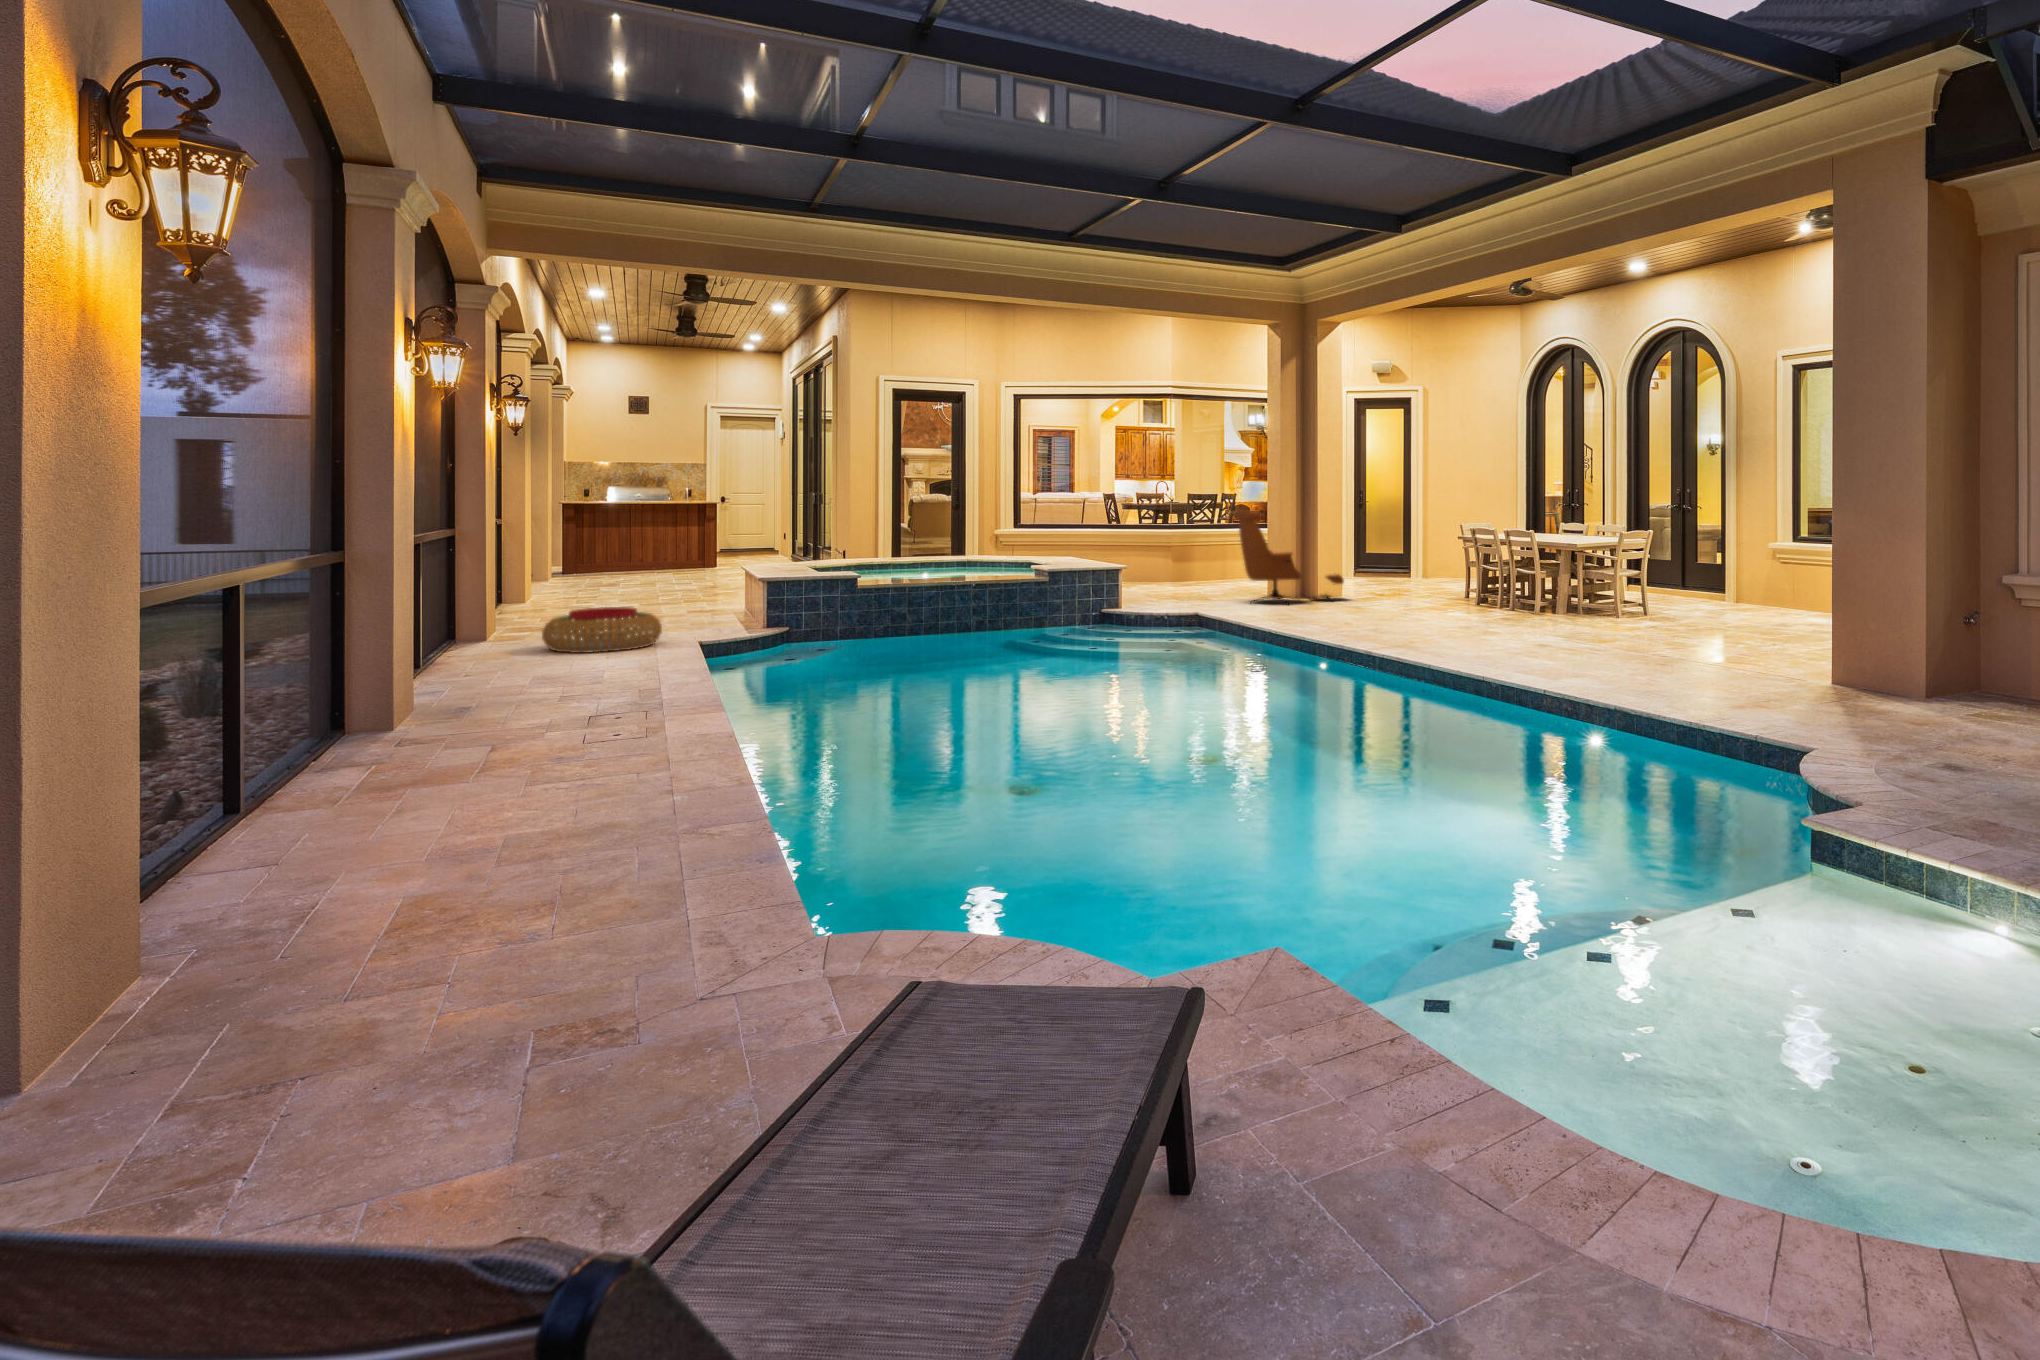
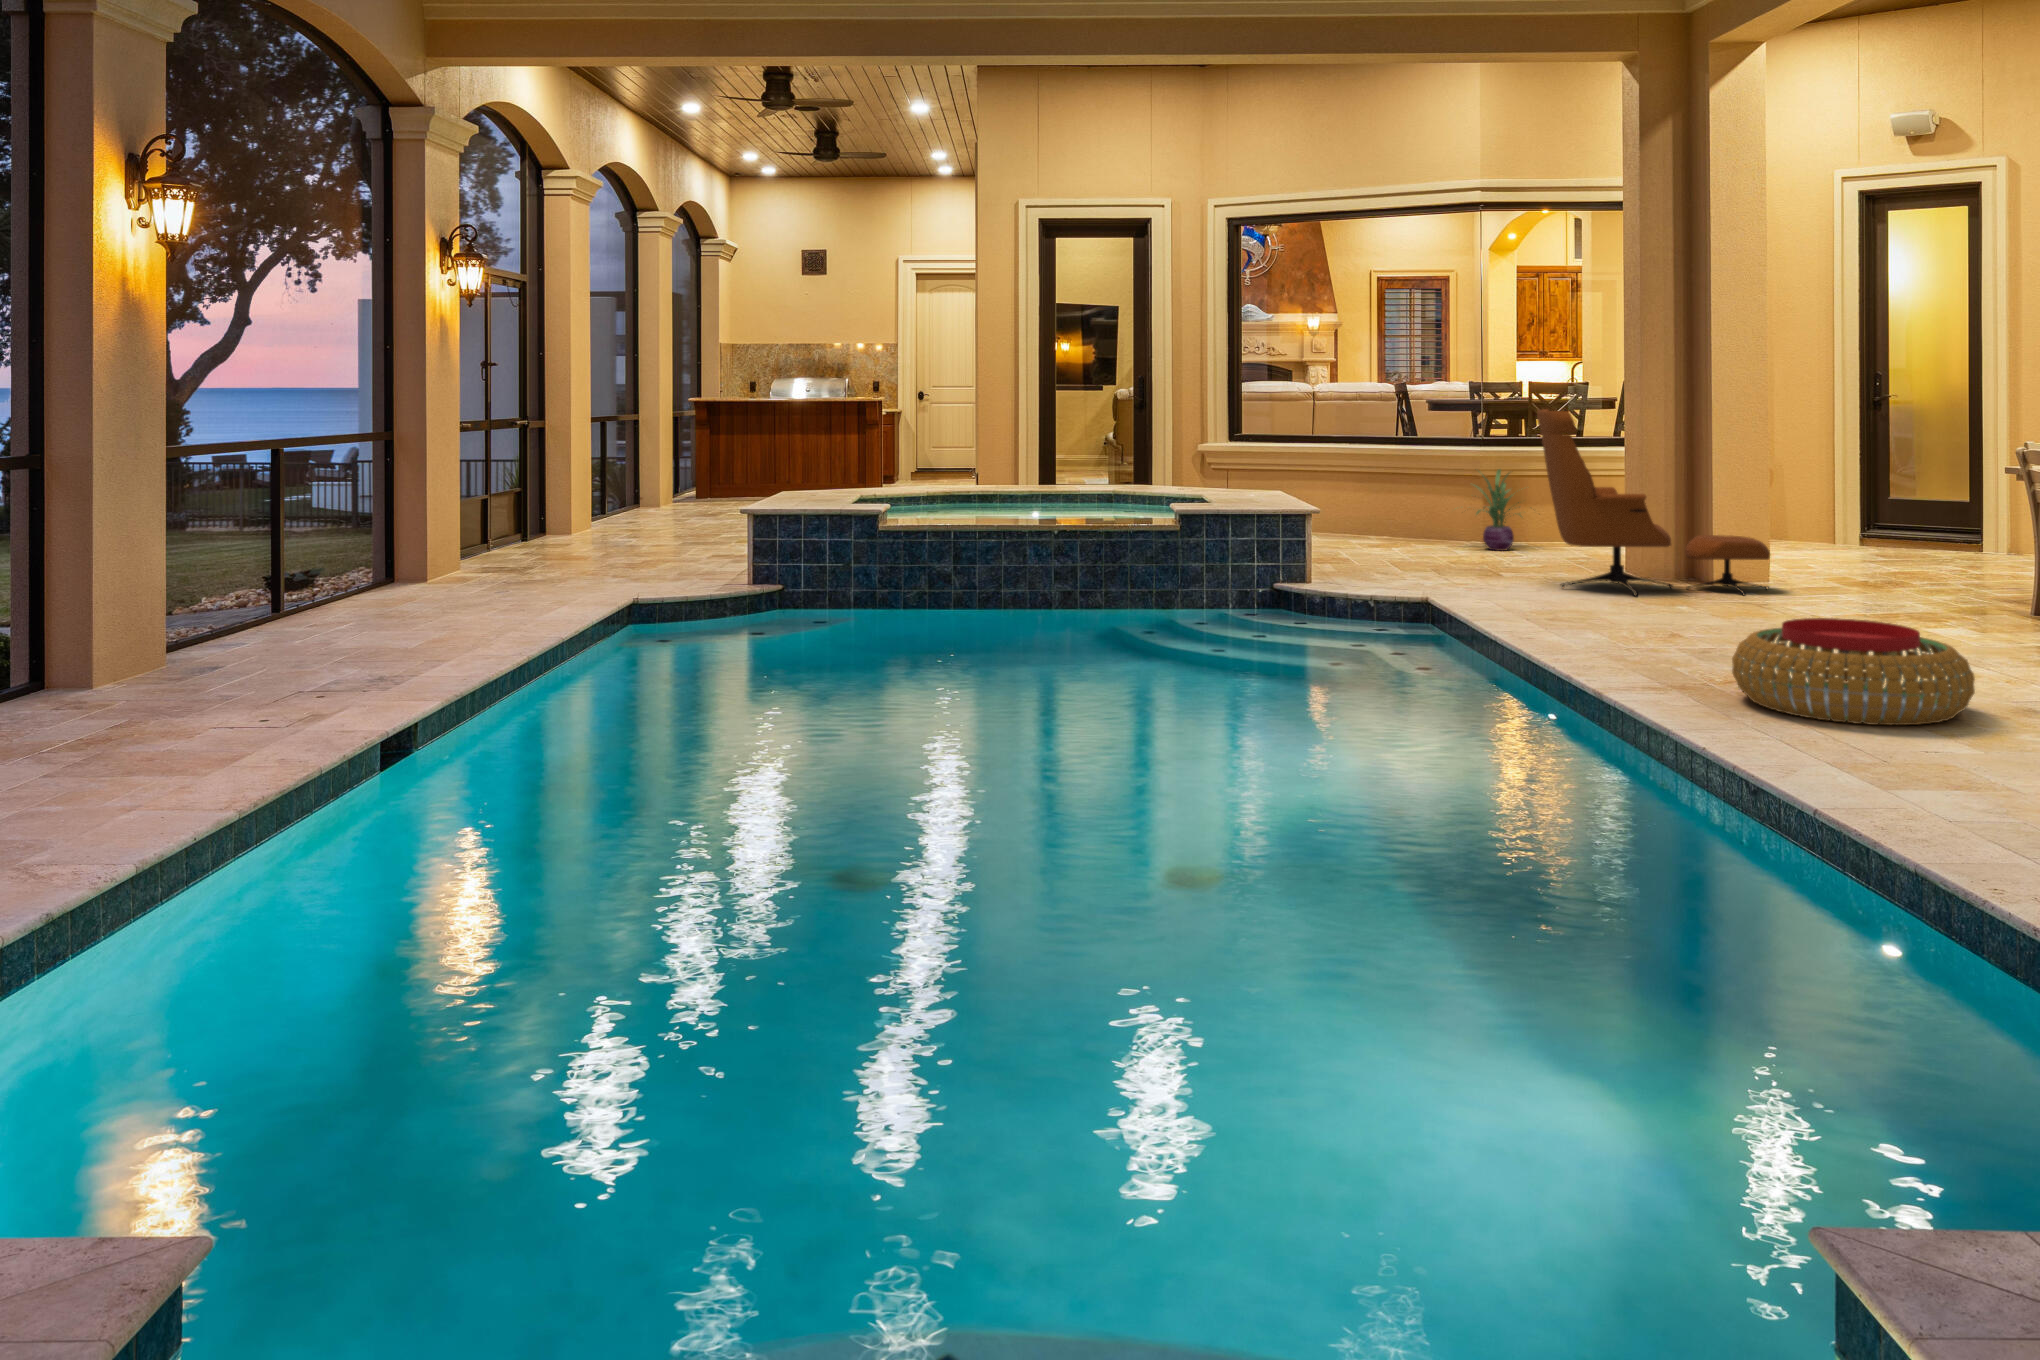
decorative plant: none [1163,543,1210,589] -> present [1476,469,1521,551]
pouf: present [542,607,662,653] -> present [1732,618,1975,725]

